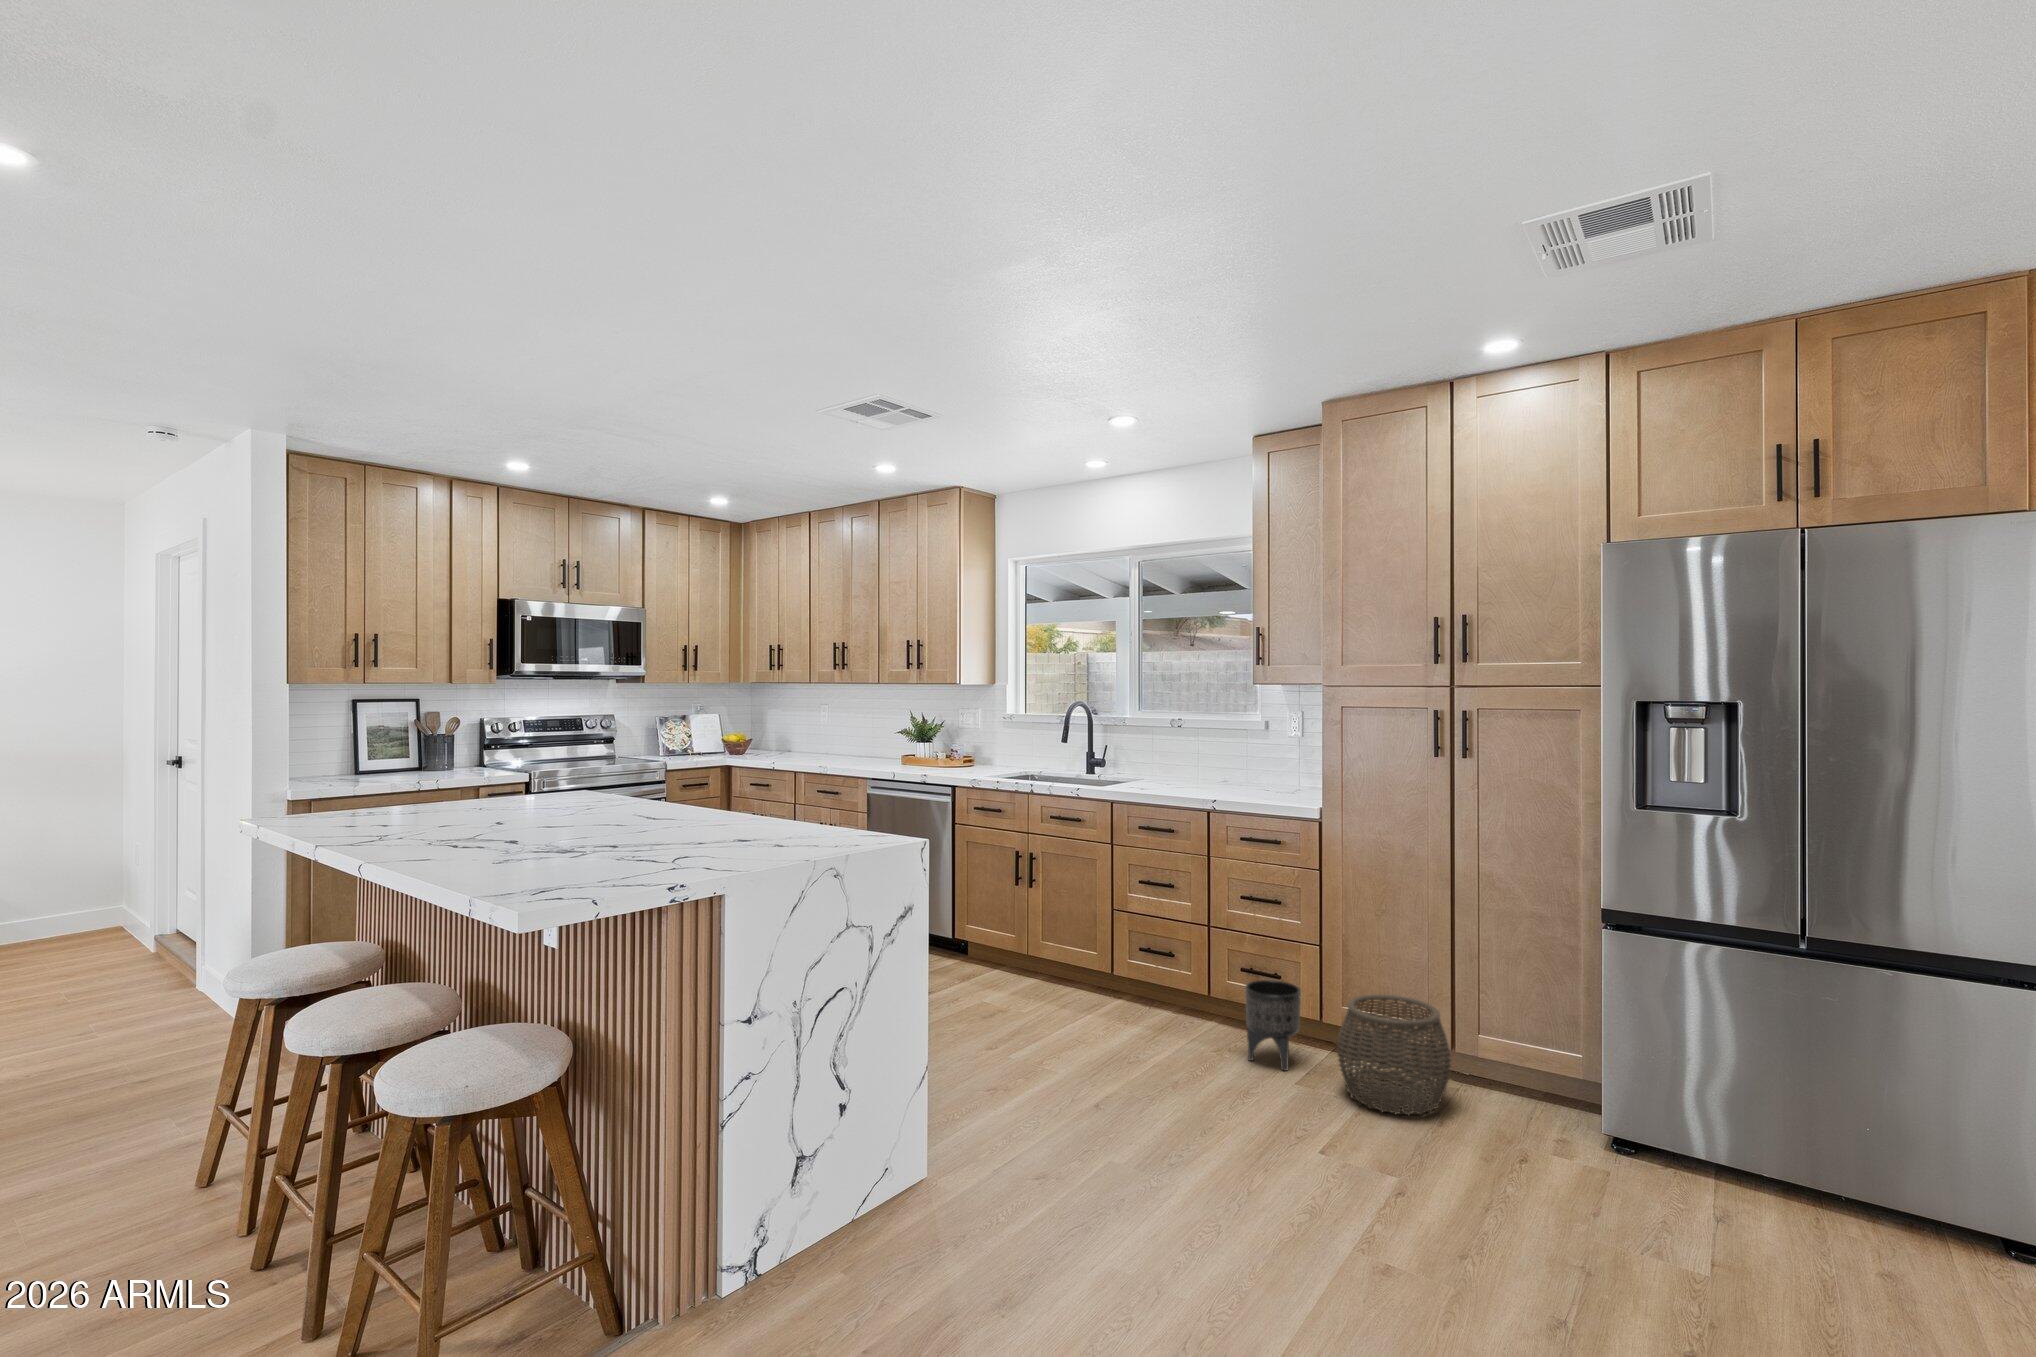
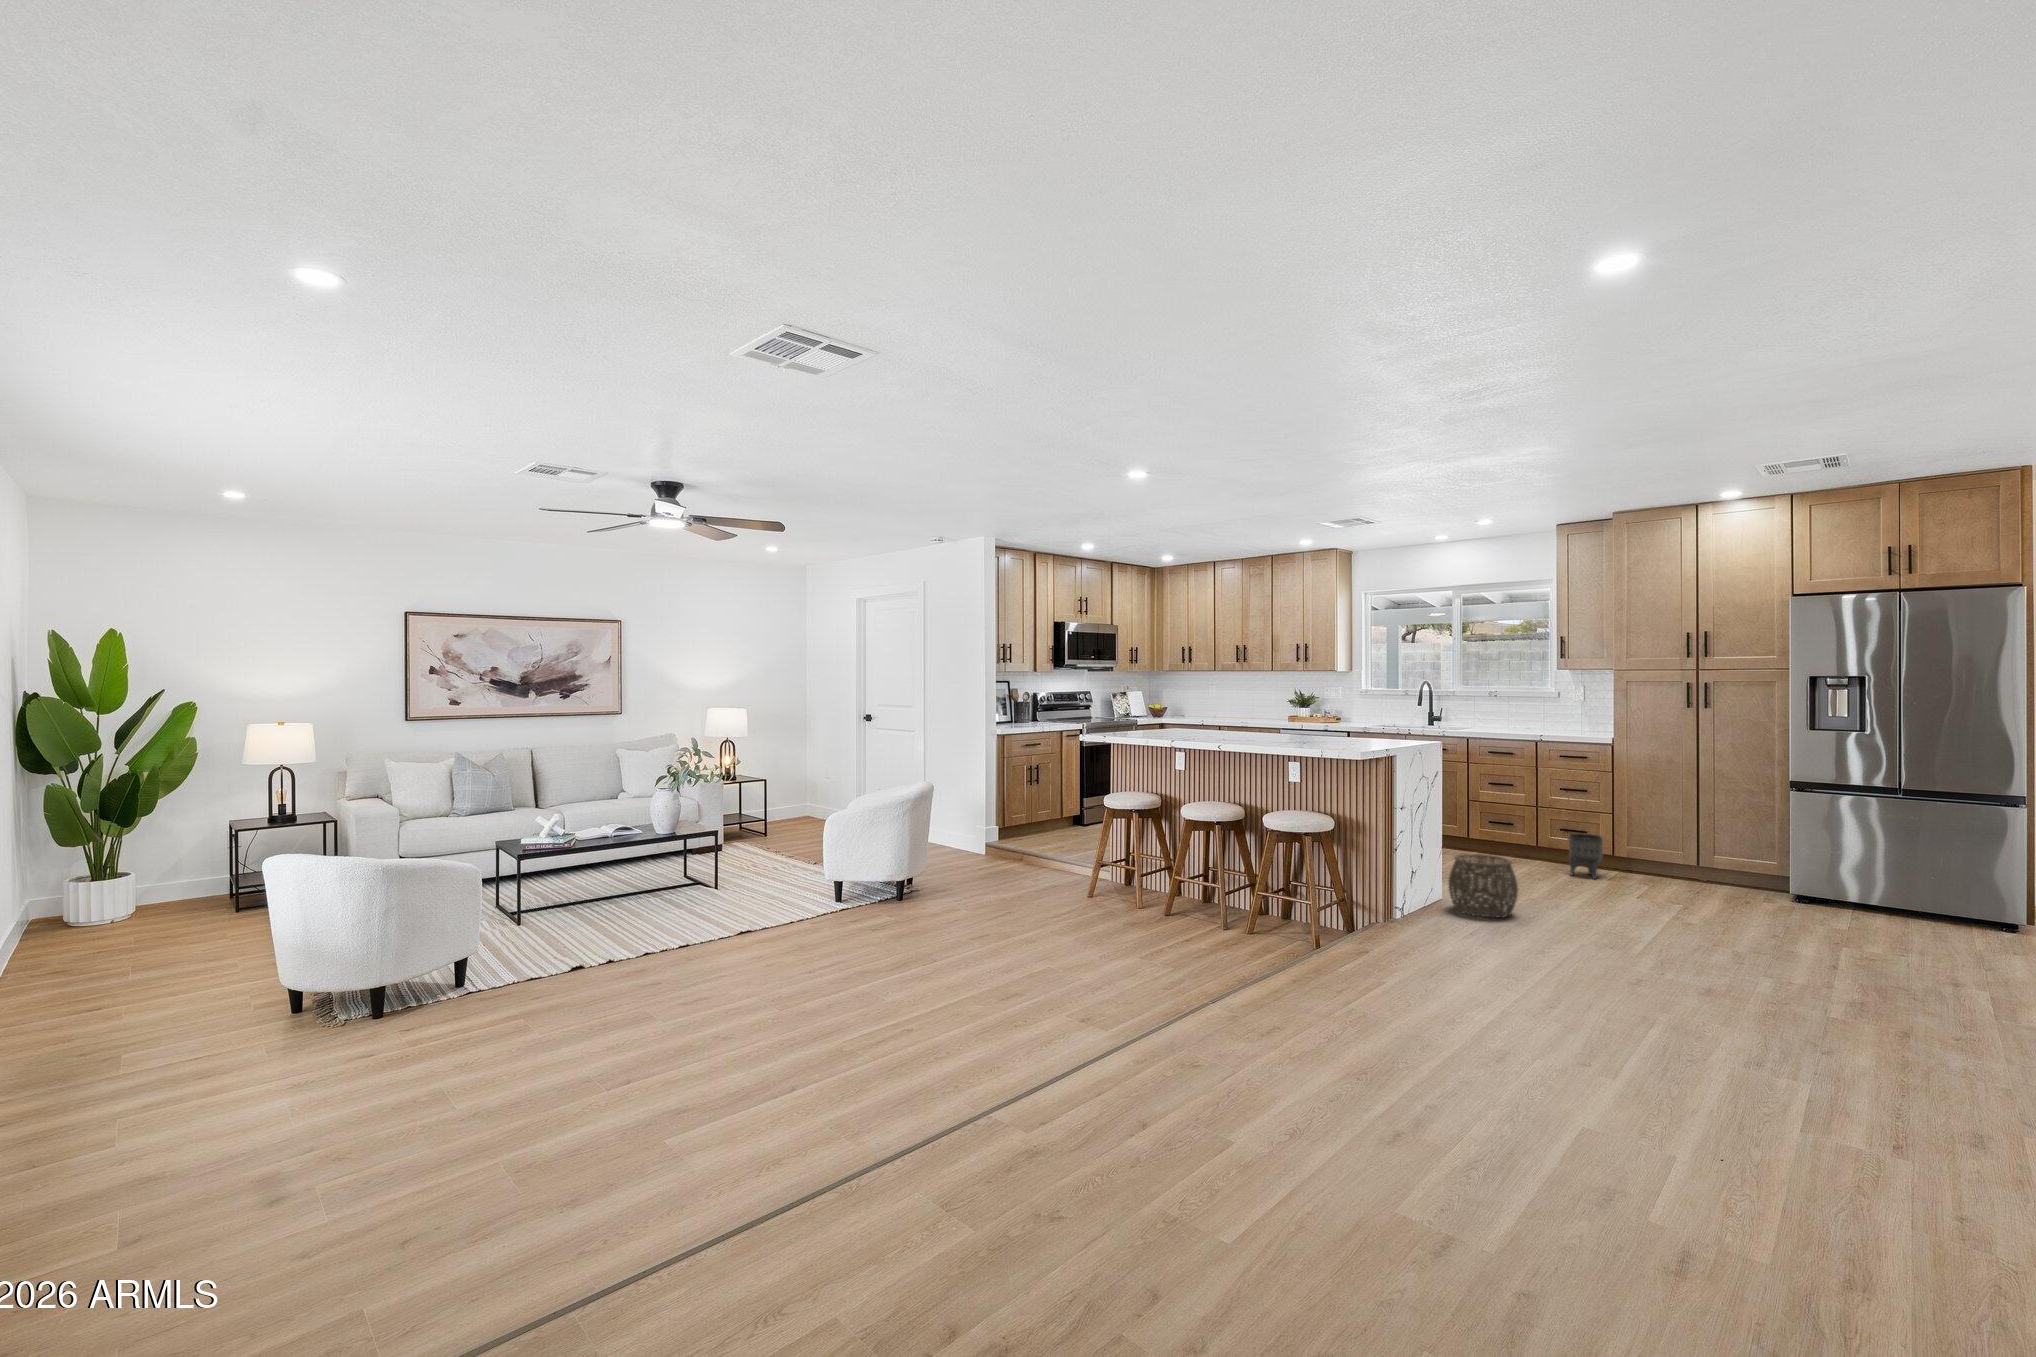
woven basket: present [1337,994,1452,1115] -> present [1448,854,1518,918]

